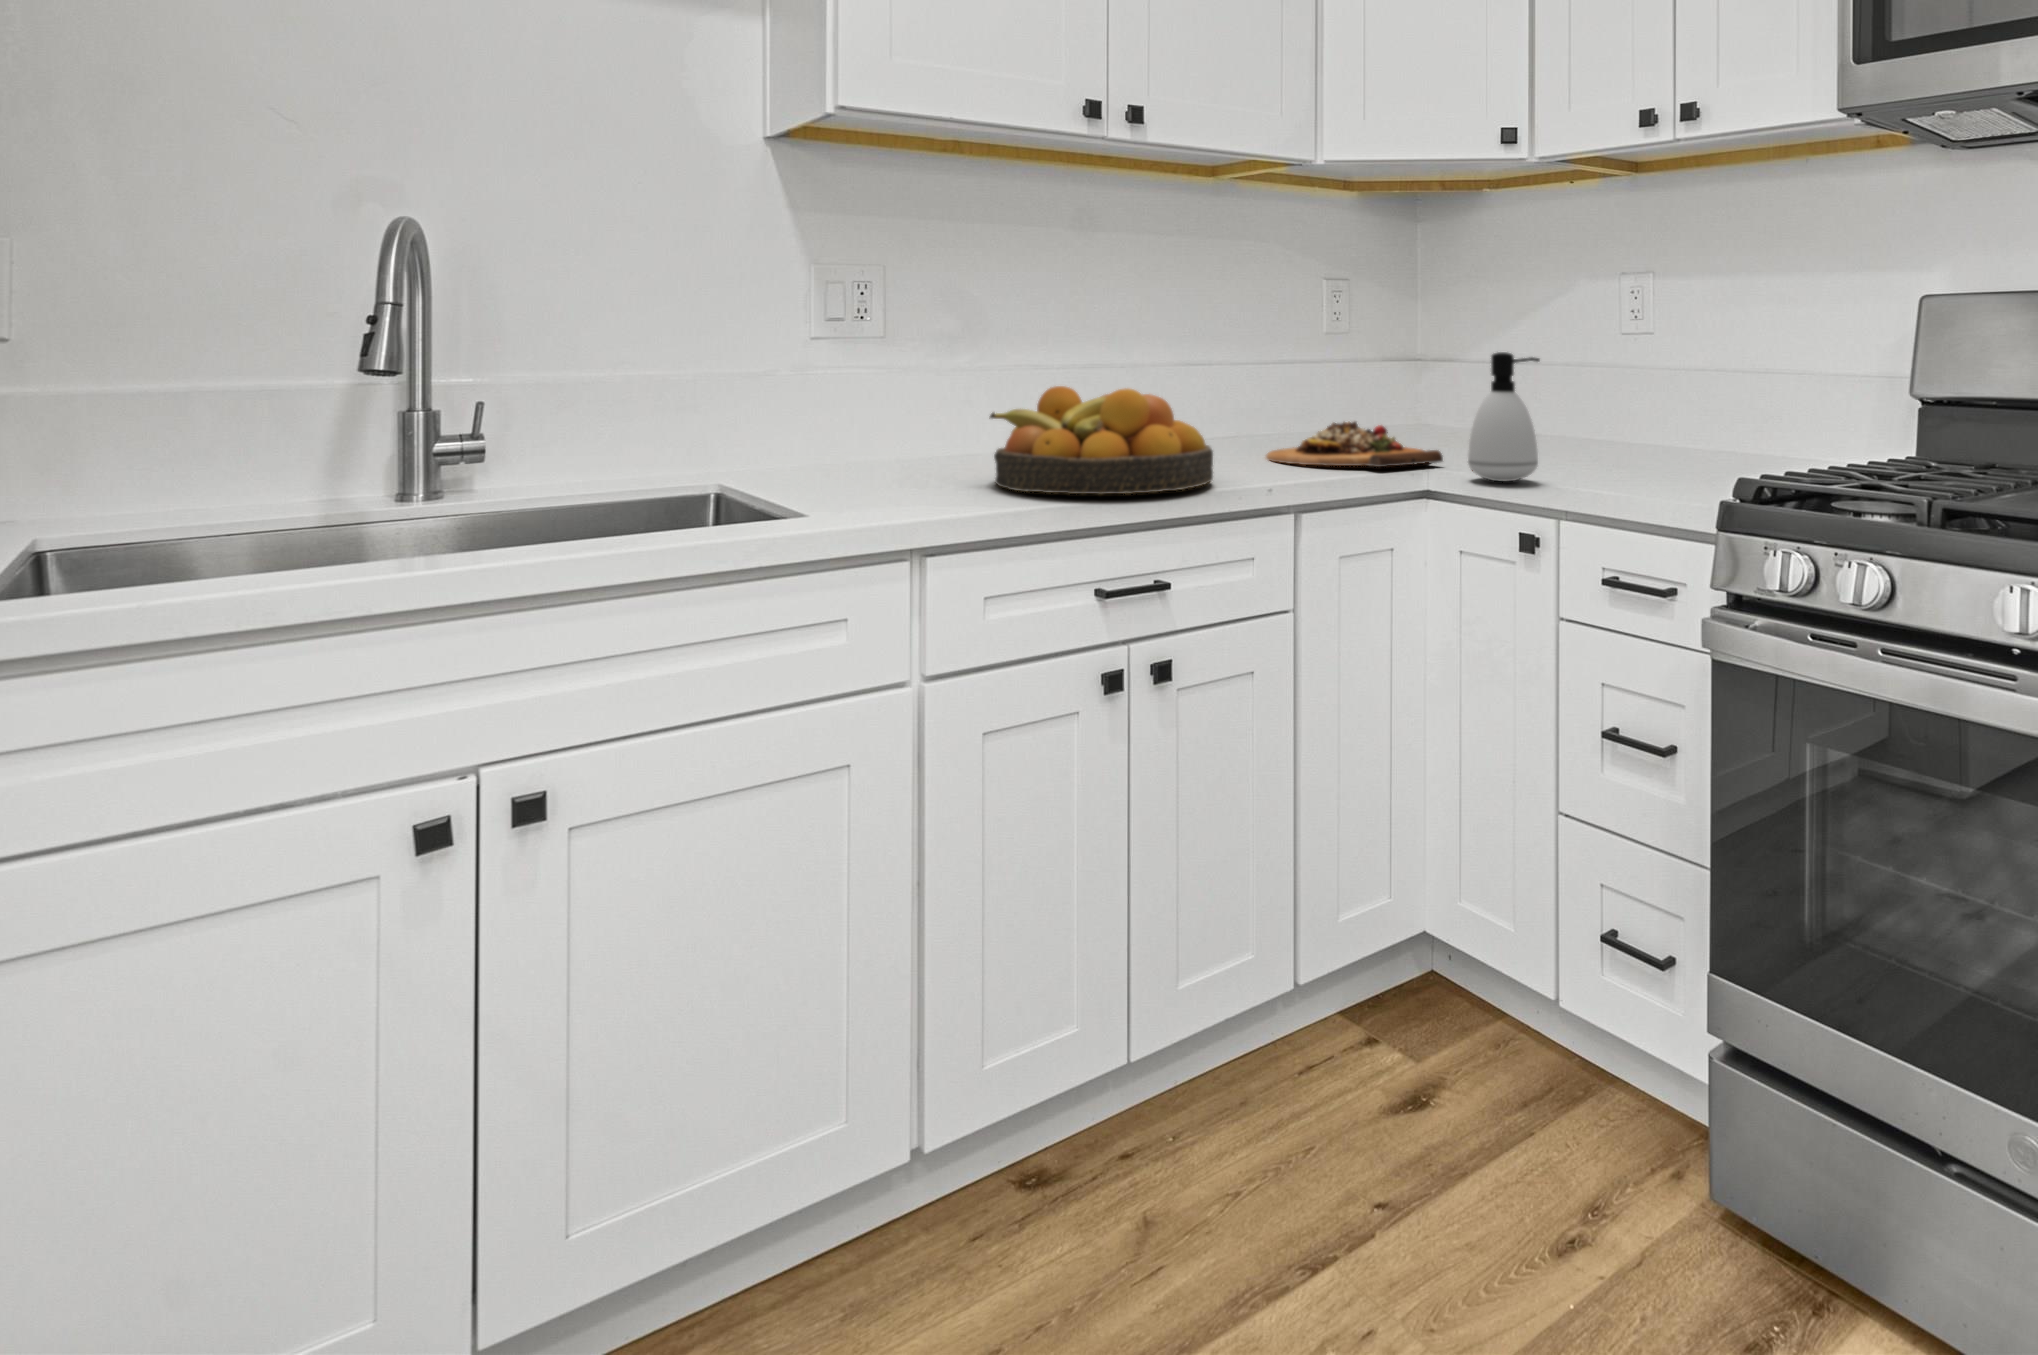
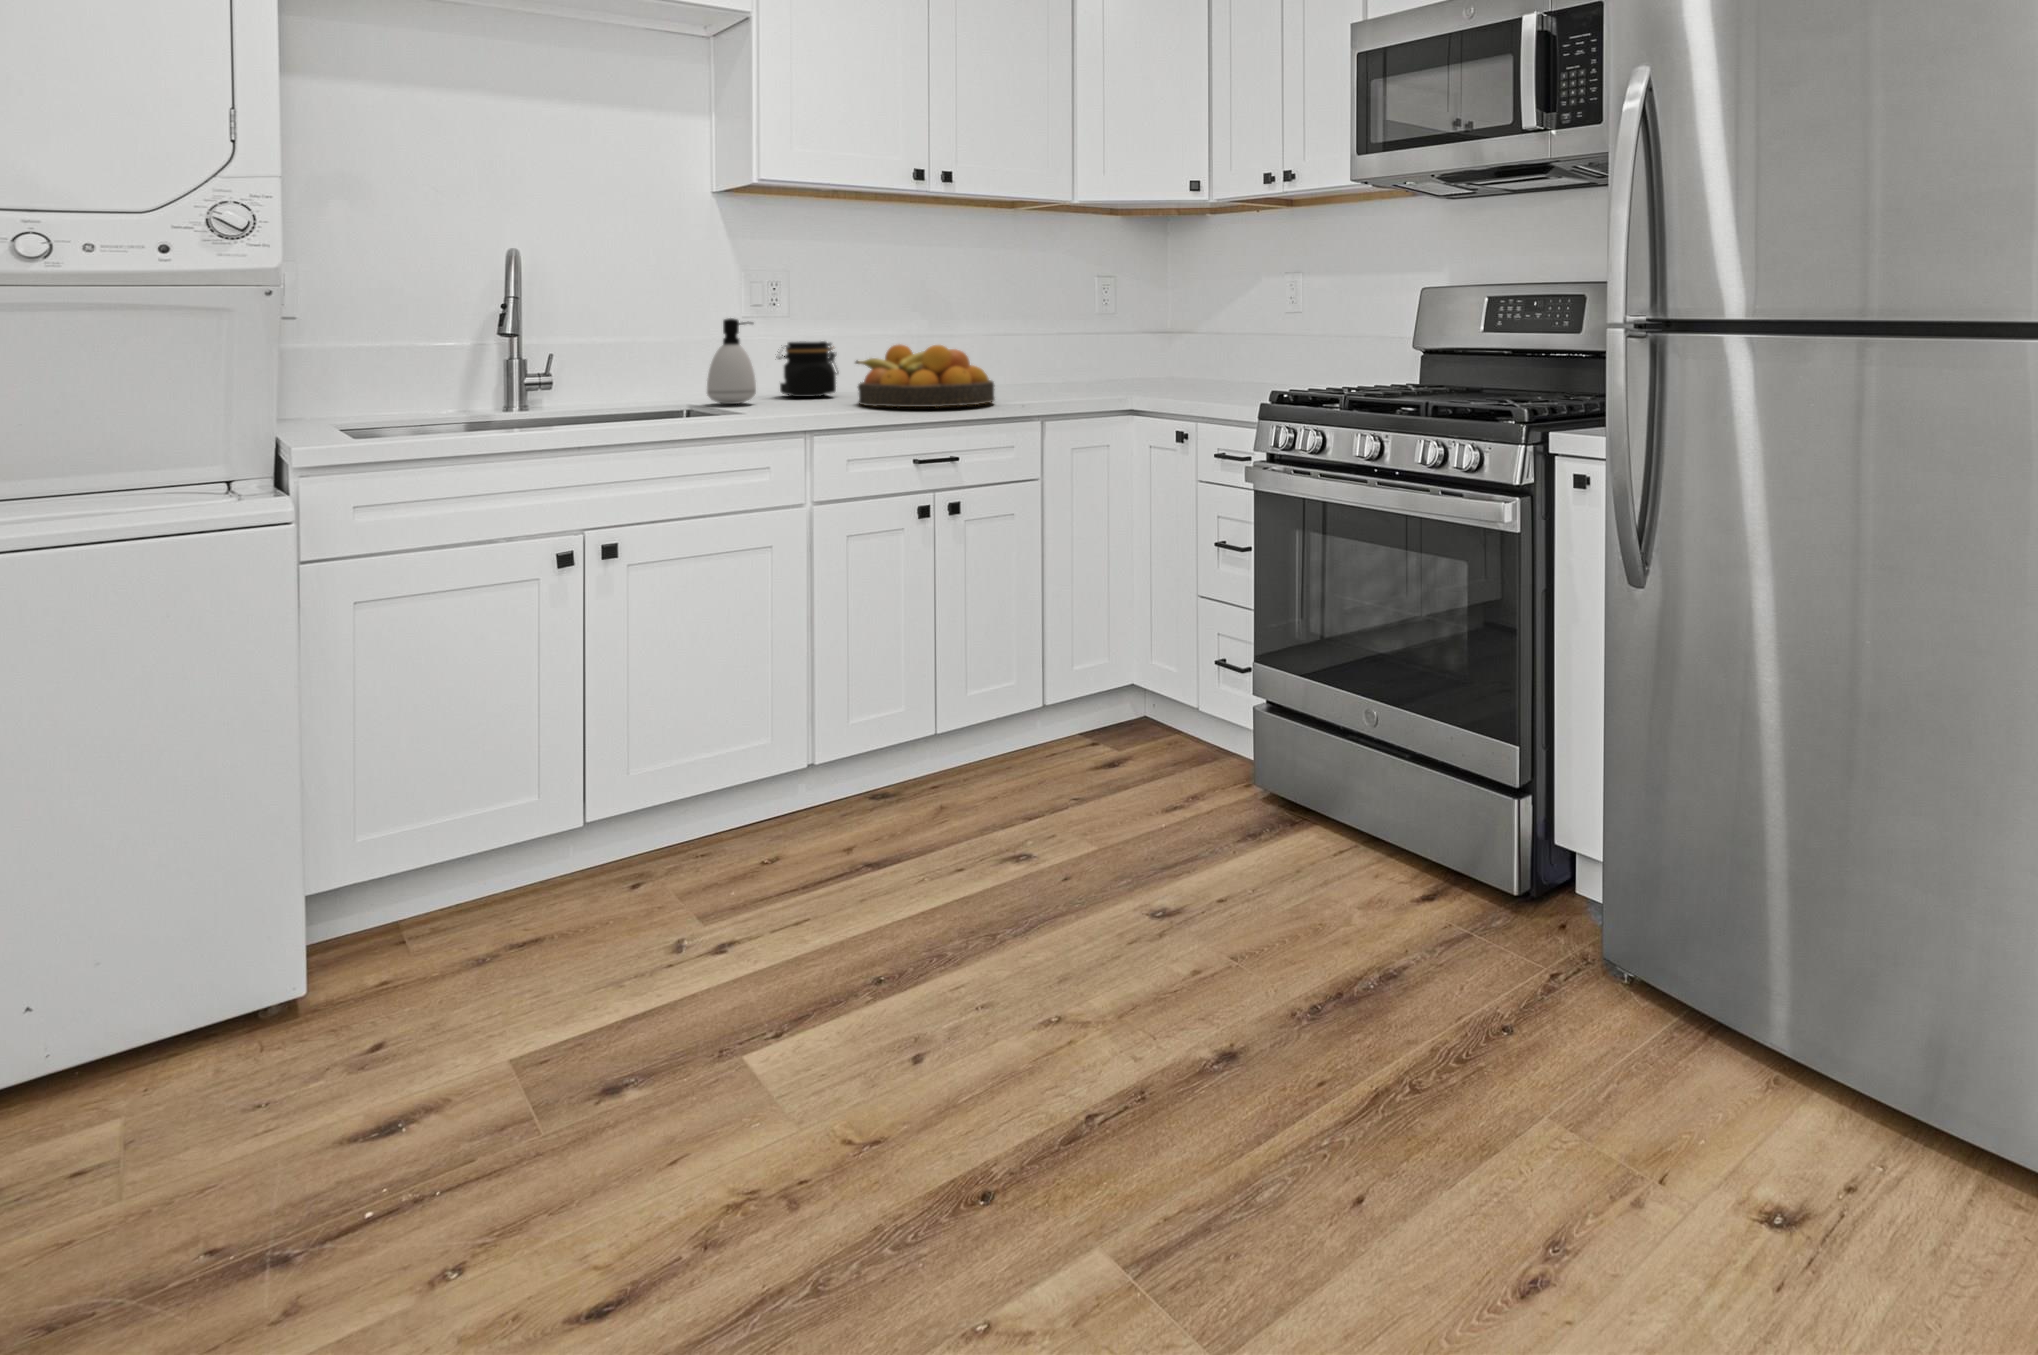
soap dispenser: present [1468,352,1540,481] -> present [707,318,756,404]
jar: none [862,378,962,468] -> present [778,341,838,397]
cutting board: present [1266,422,1443,467] -> none [1038,369,1151,396]

